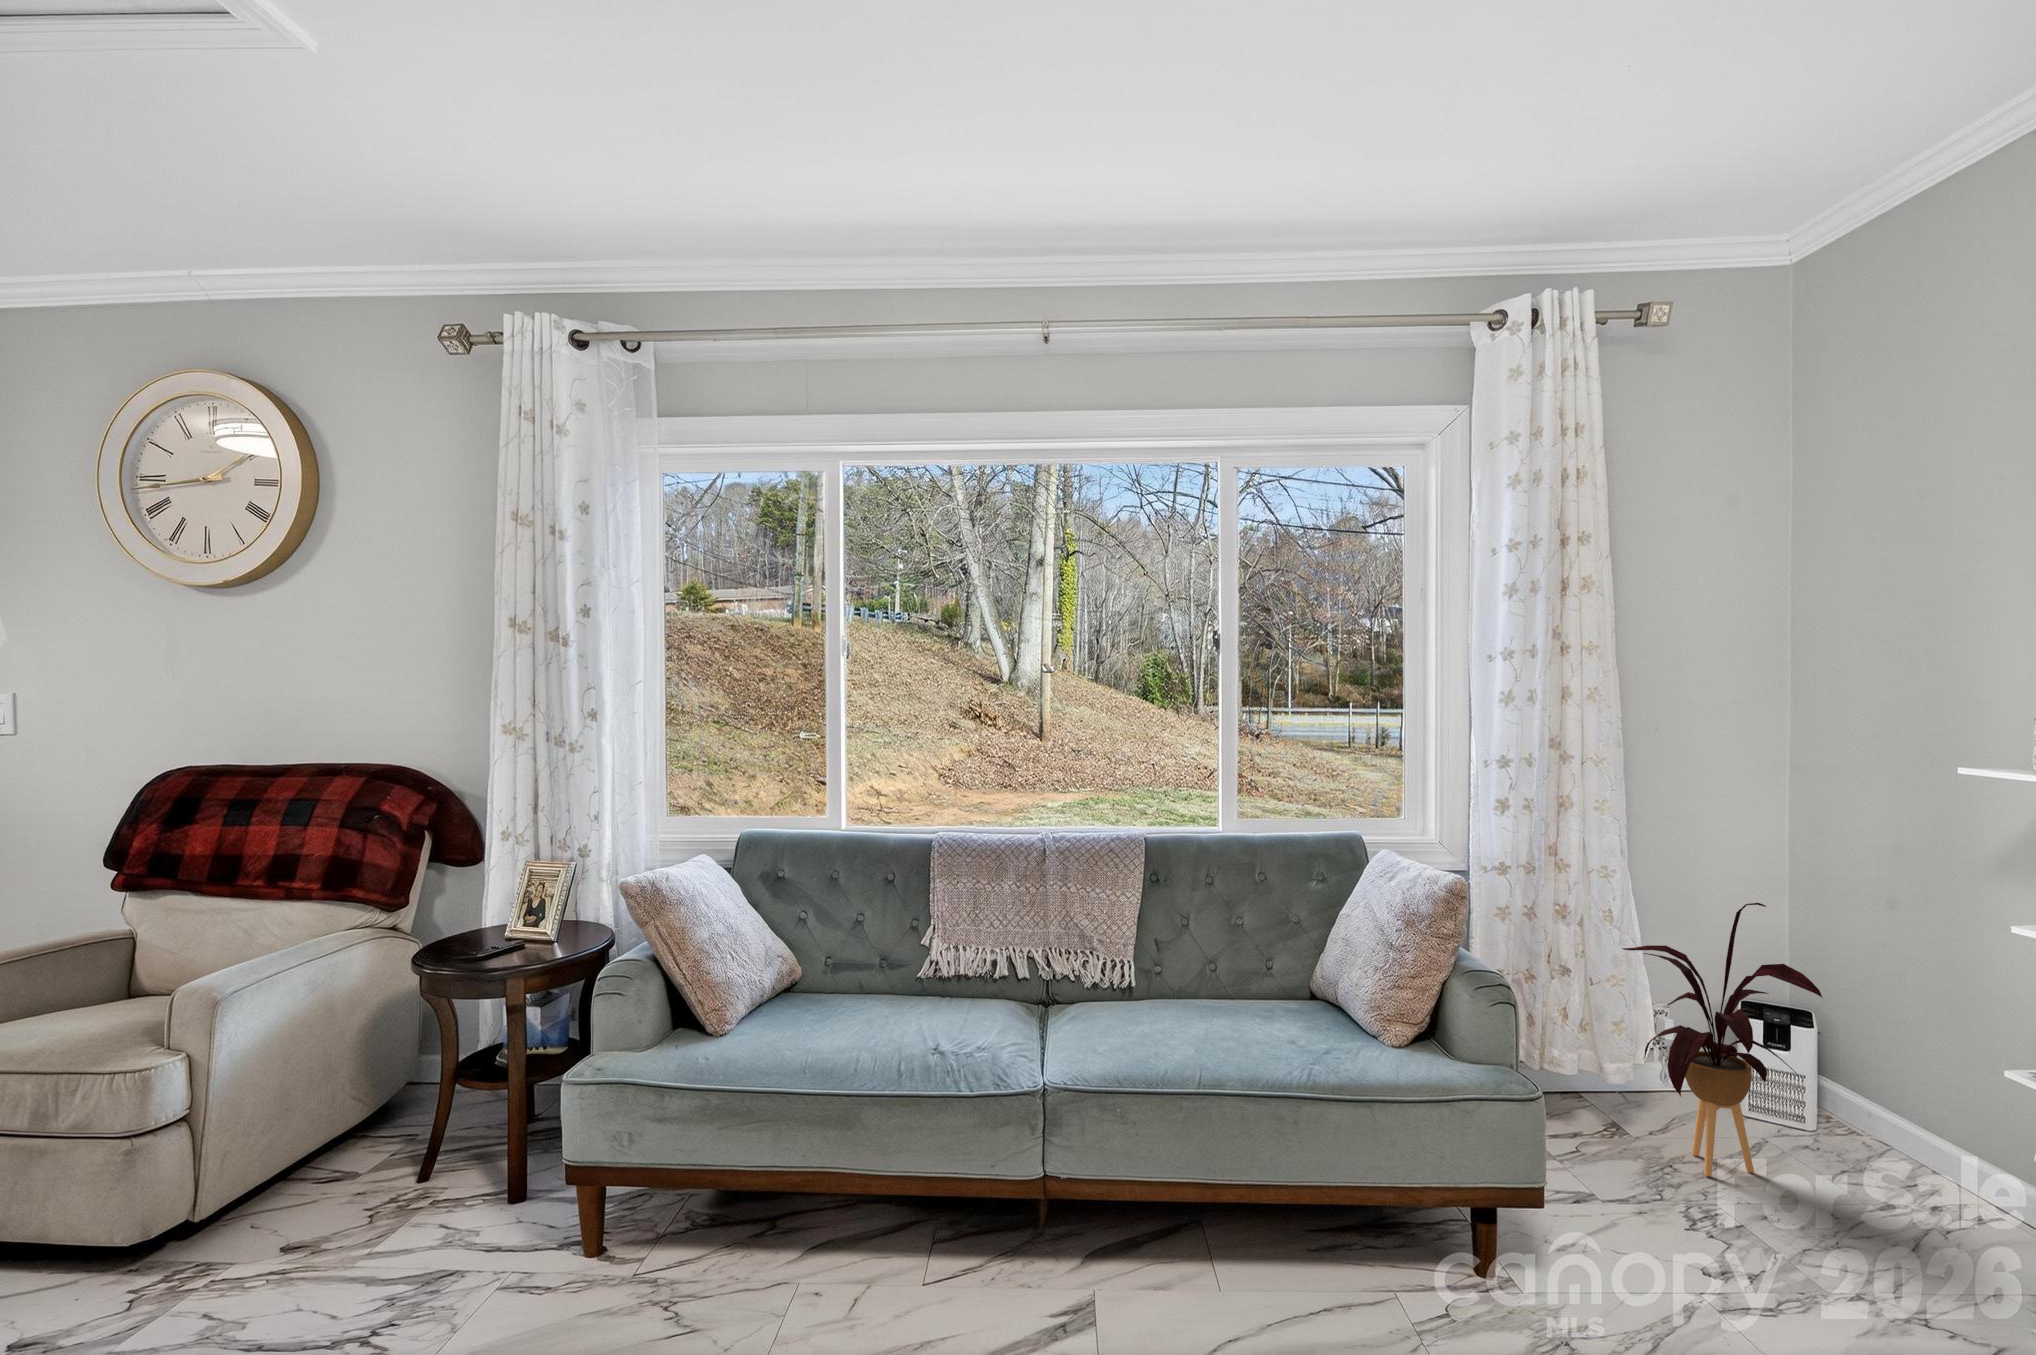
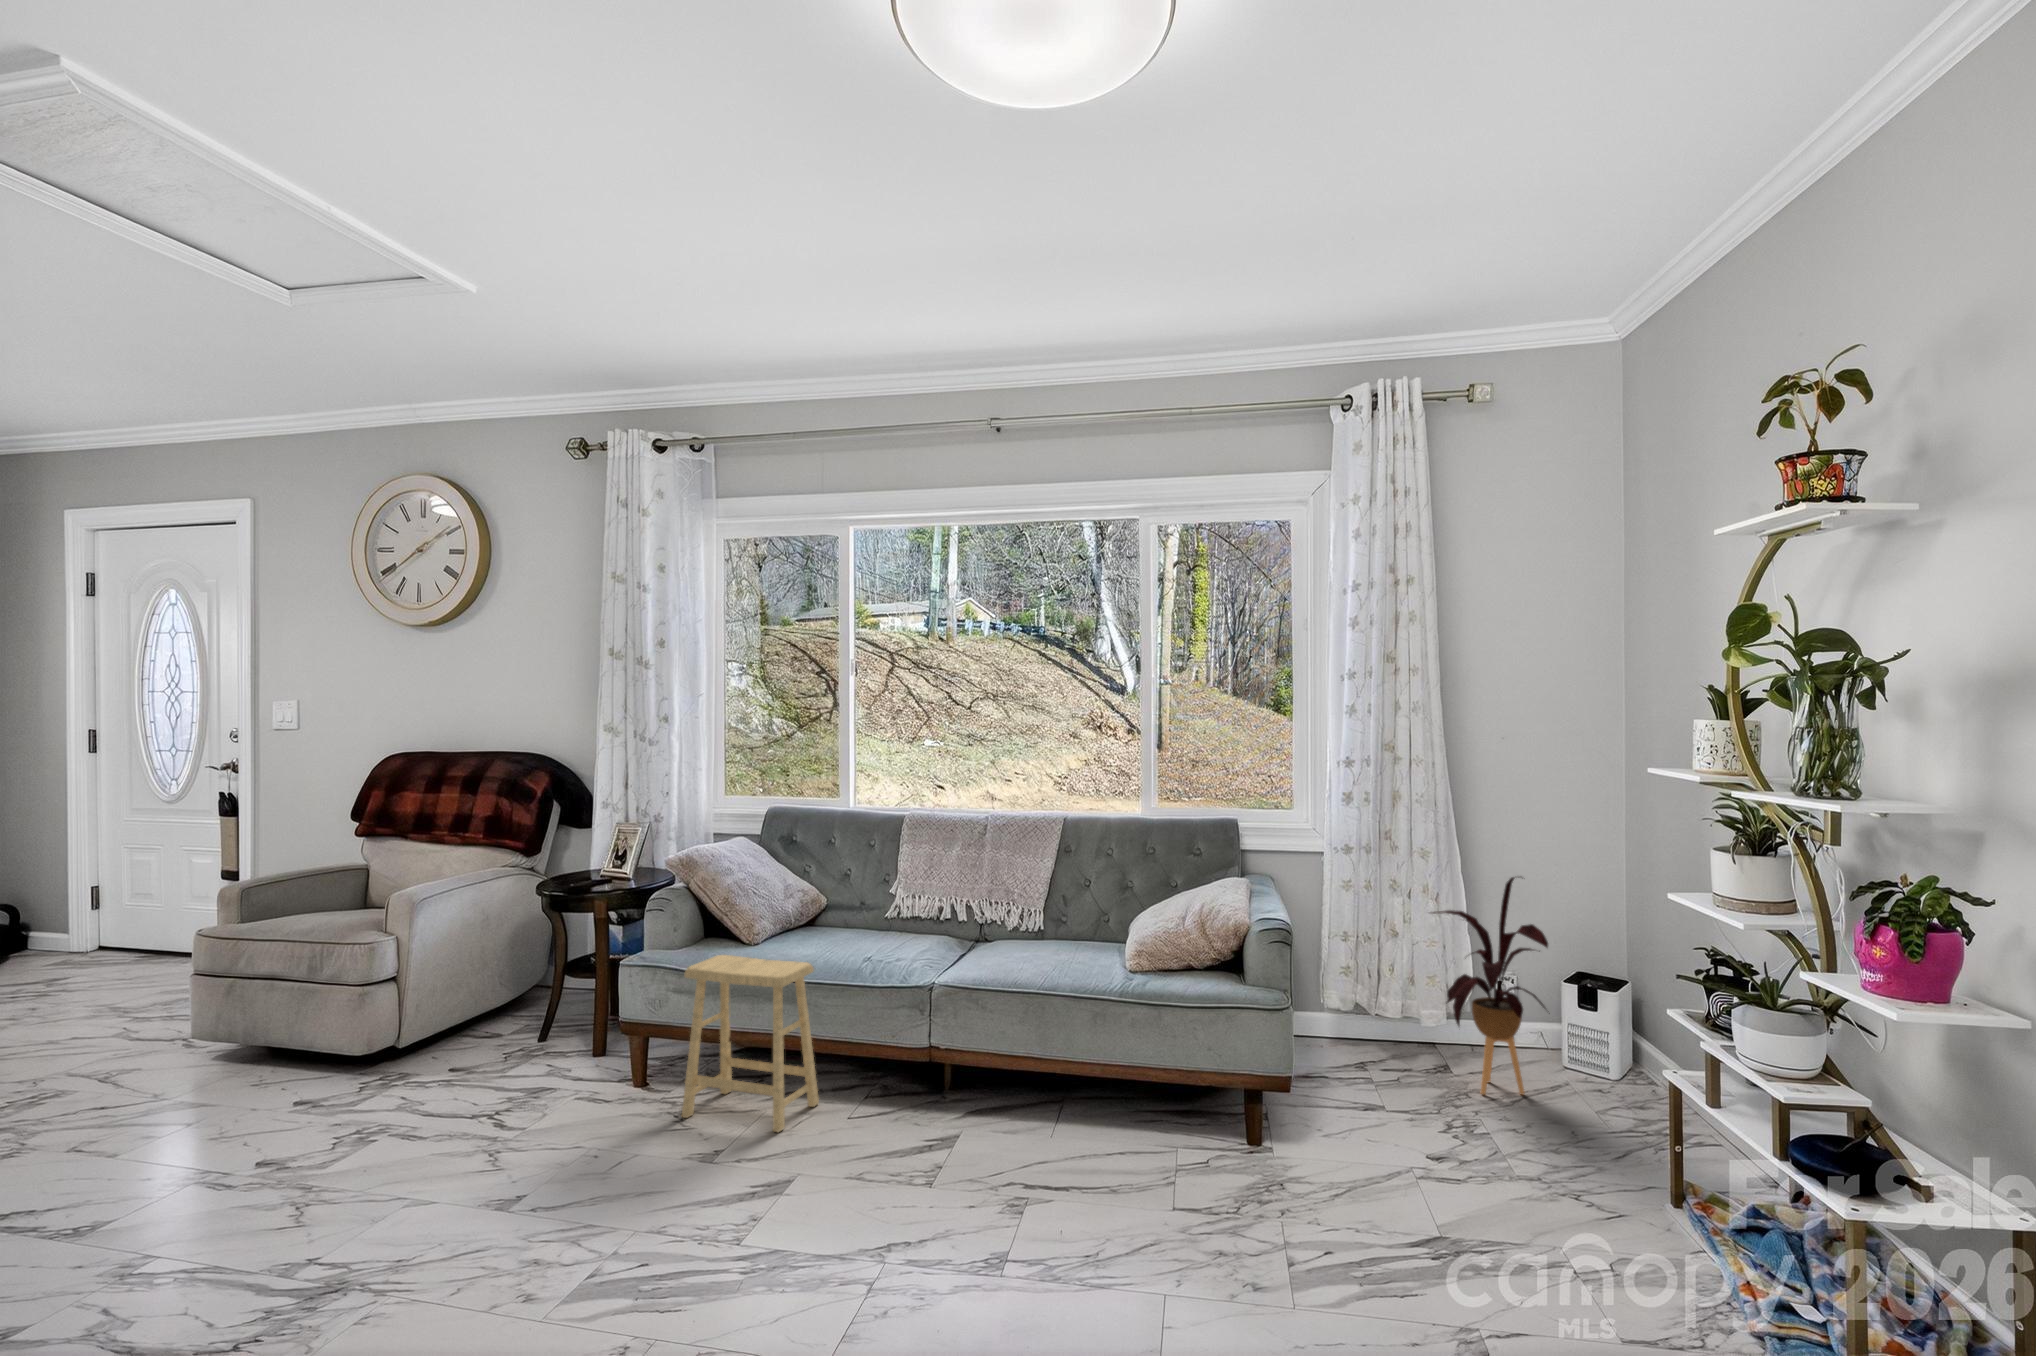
footstool: none [679,1056,876,1328] -> present [682,955,819,1132]

